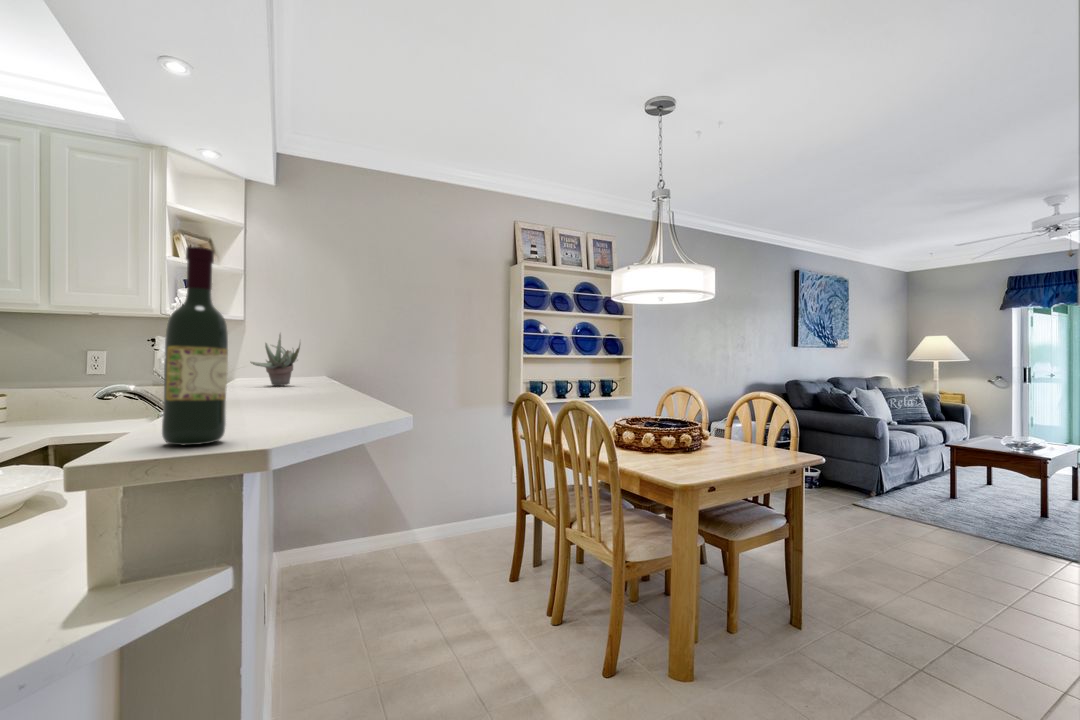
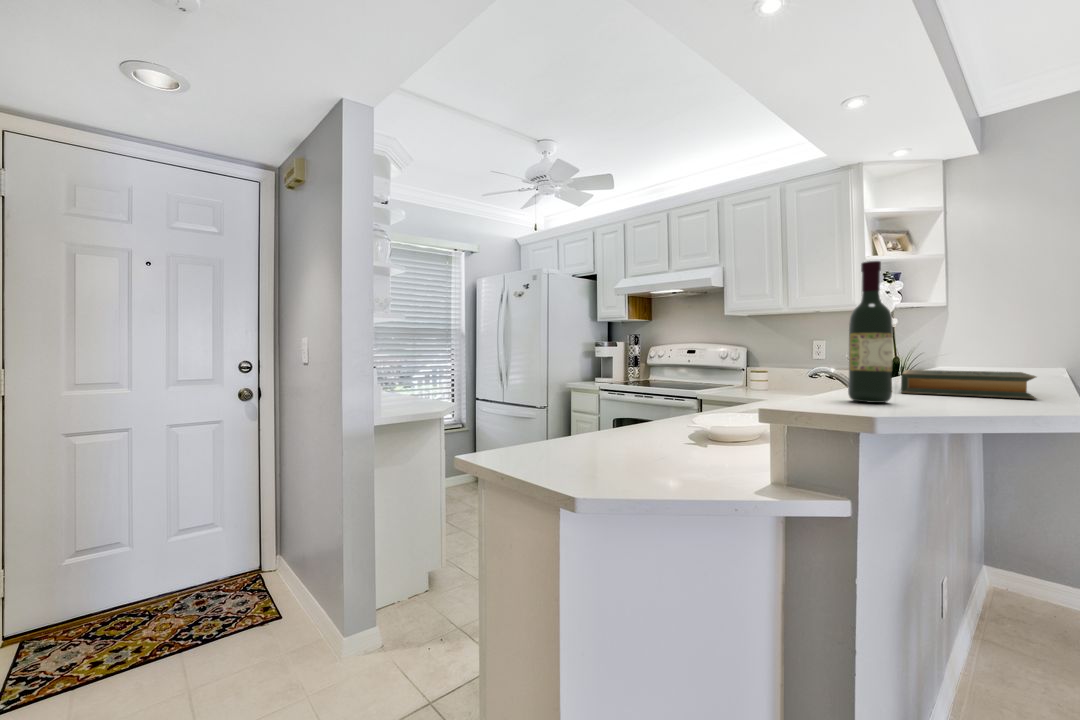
succulent plant: present [250,333,300,386] -> none [946,314,1009,372]
hardback book: none [224,389,350,421] -> present [901,370,1036,399]

